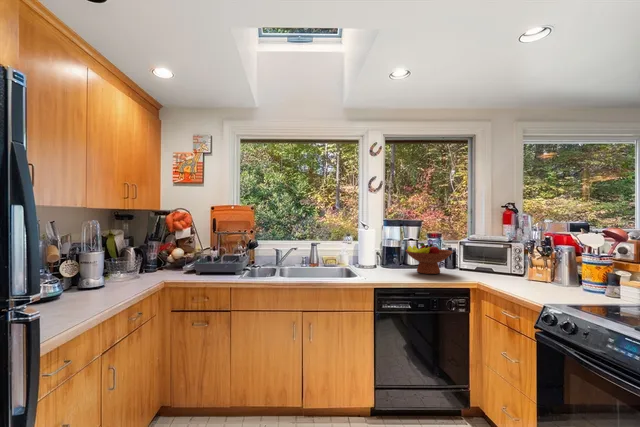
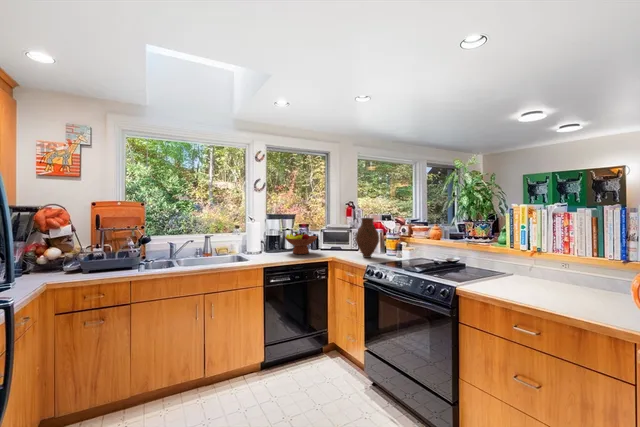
vase: none [515,225,560,288] -> present [356,218,379,258]

